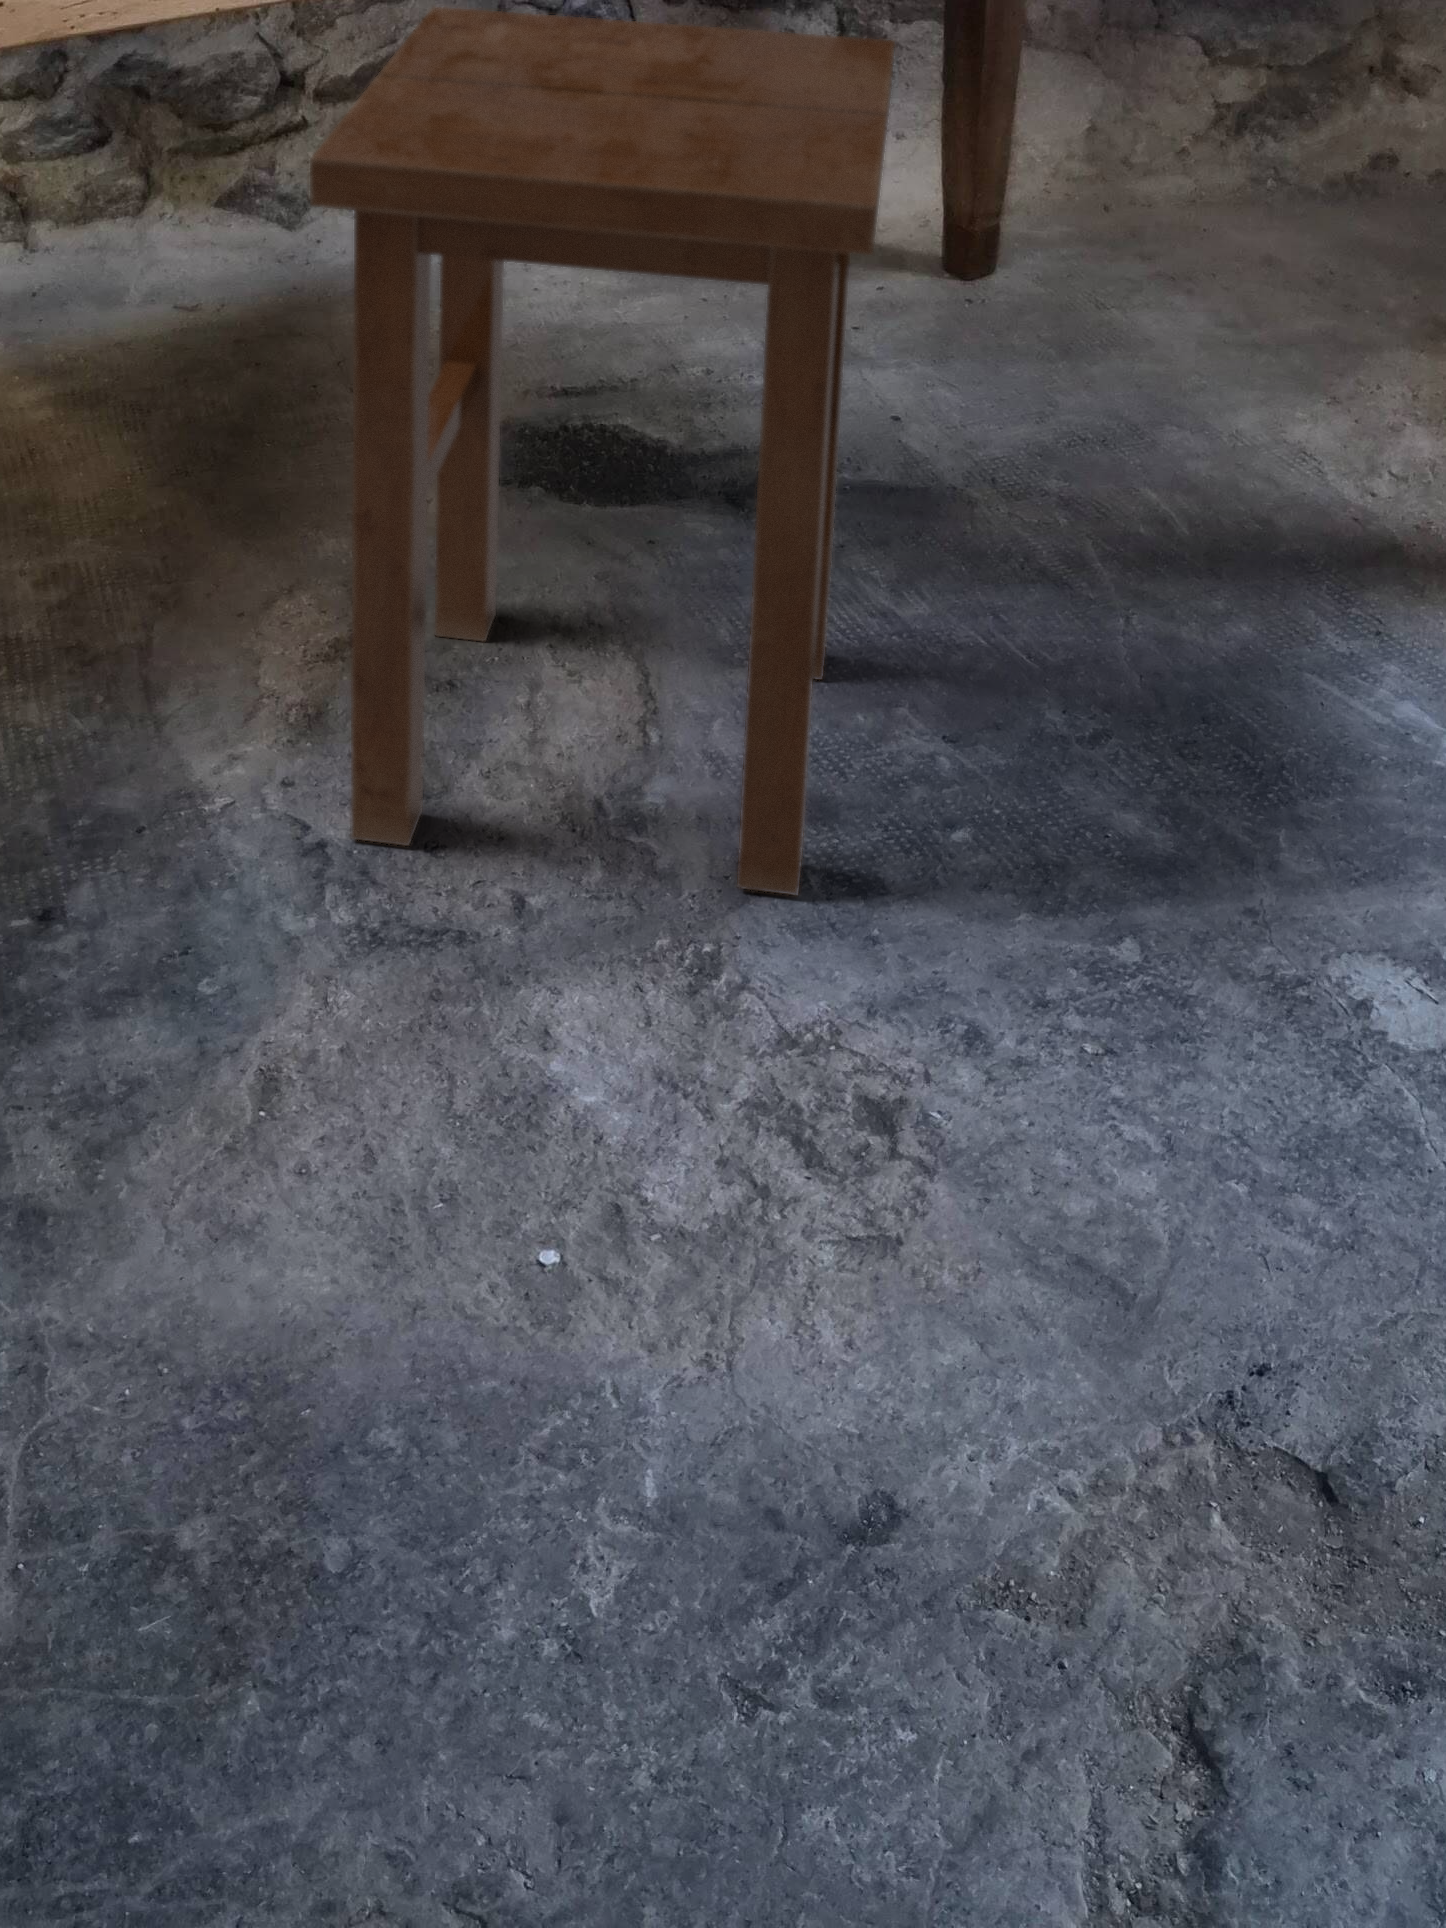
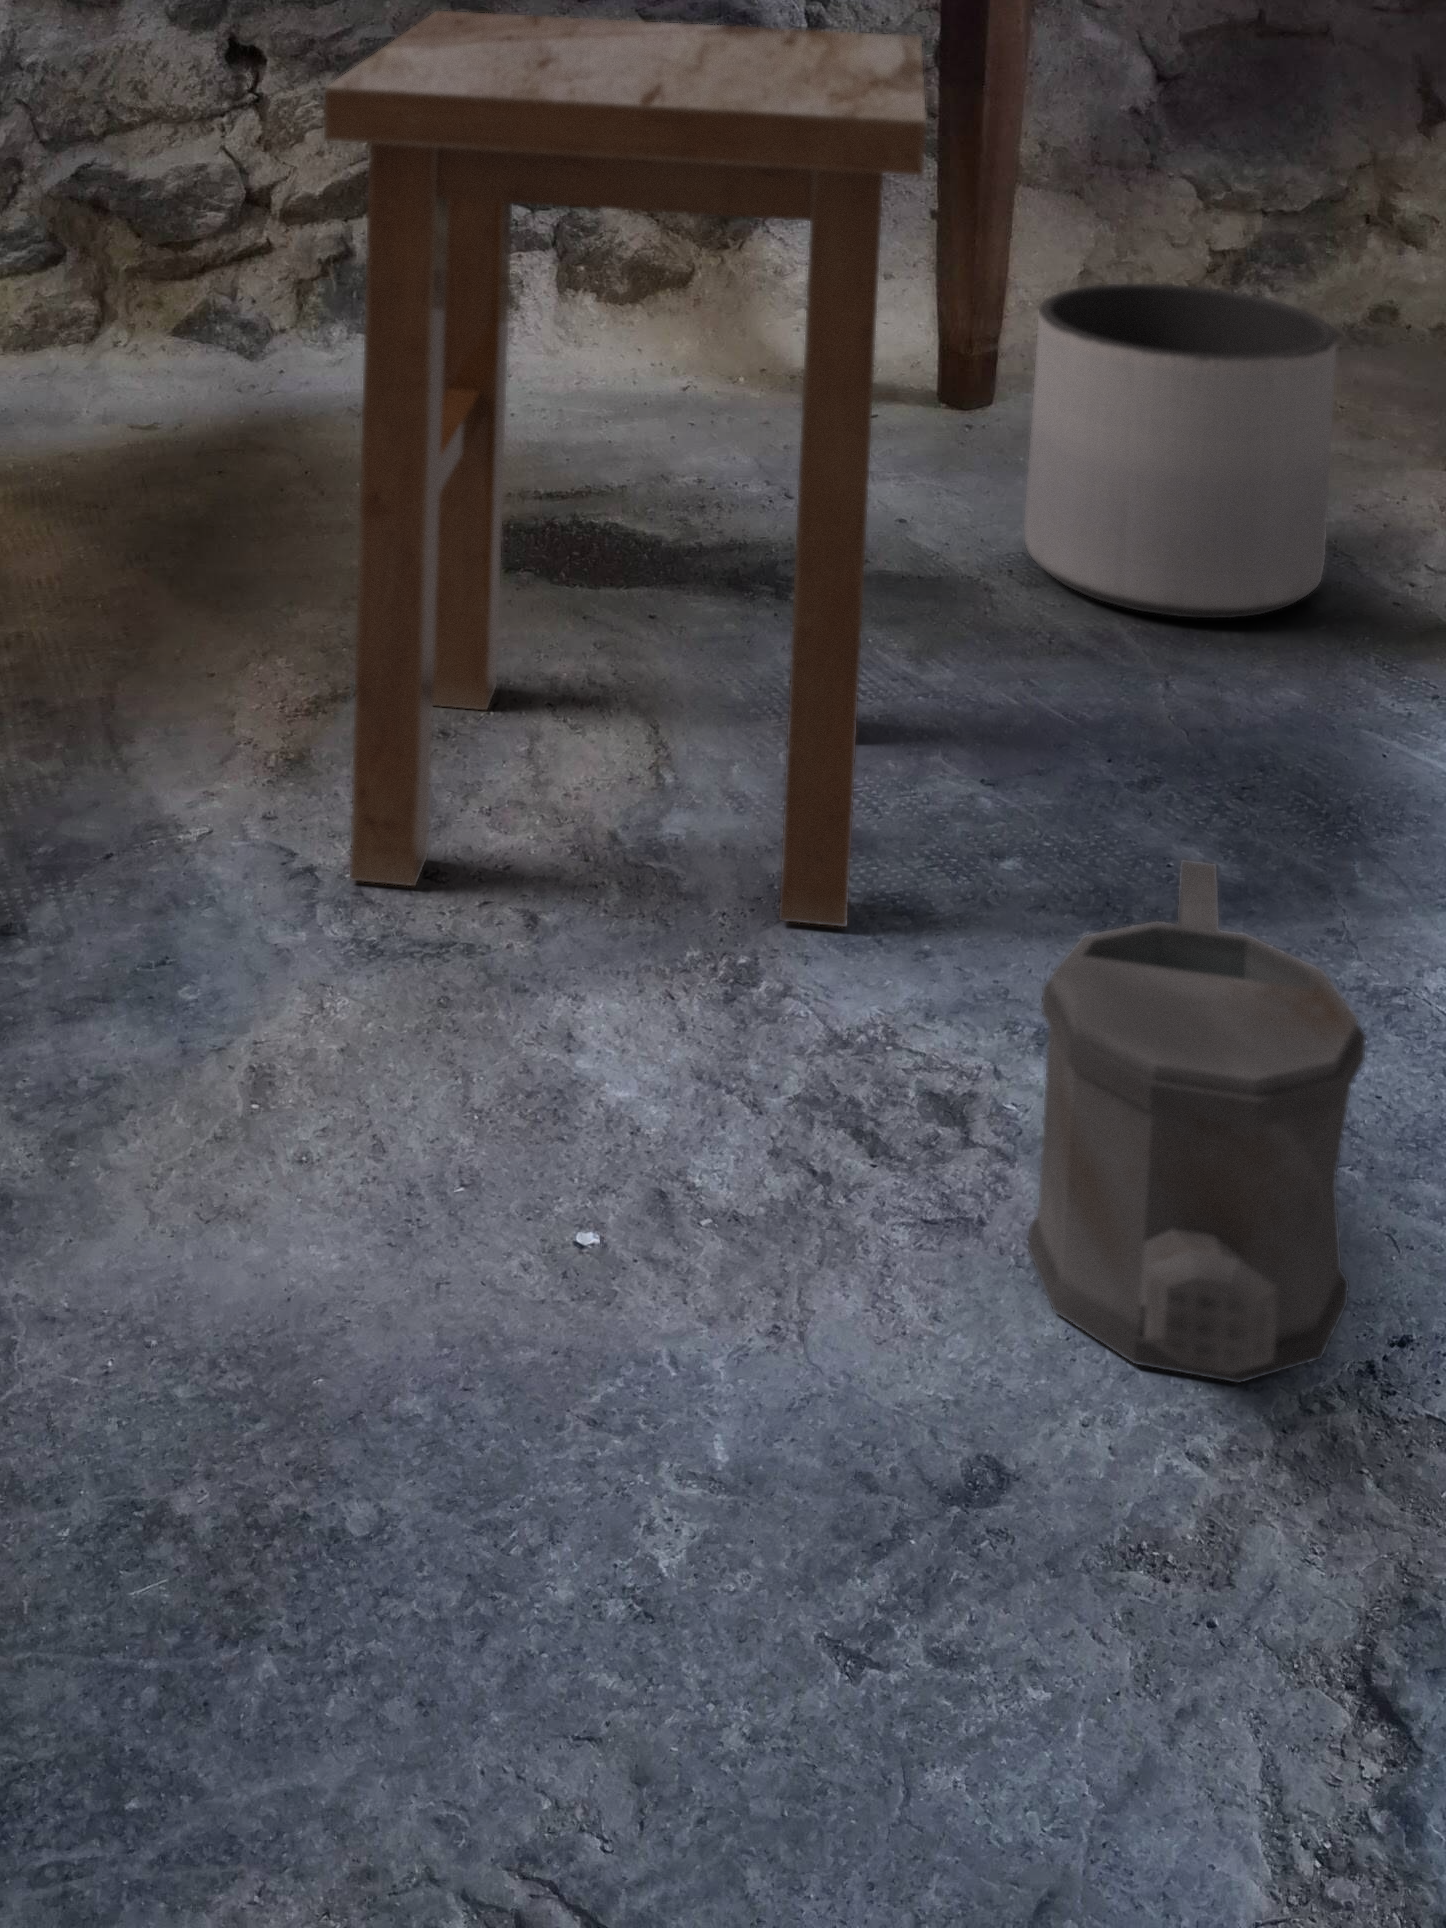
planter: none [999,203,1300,535] -> present [1024,283,1337,618]
watering can: none [933,898,1239,1484] -> present [1028,860,1366,1383]

